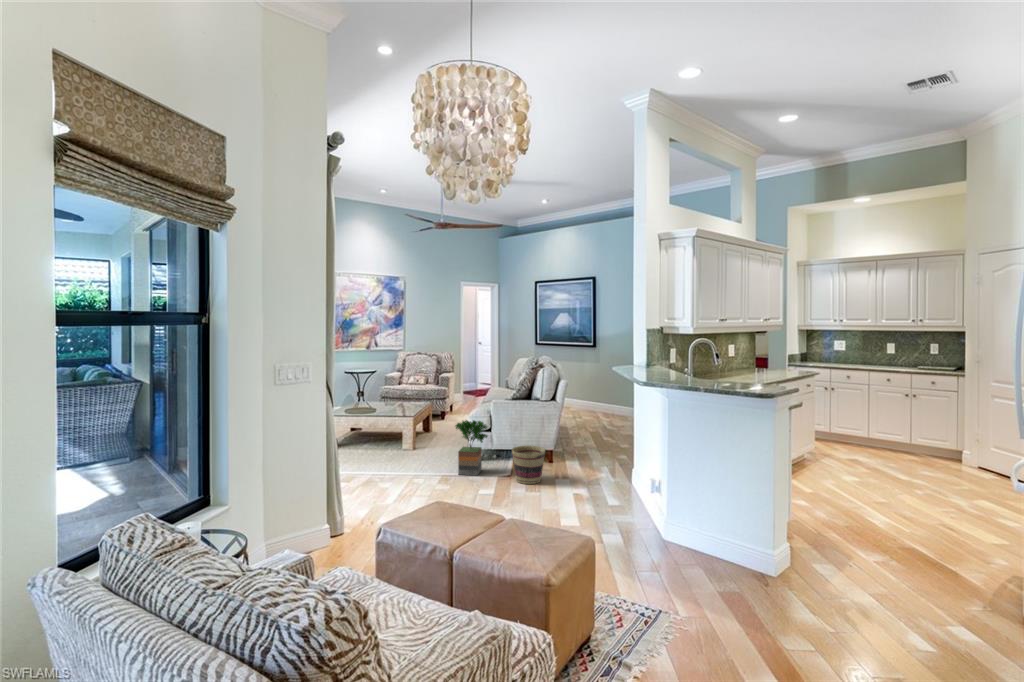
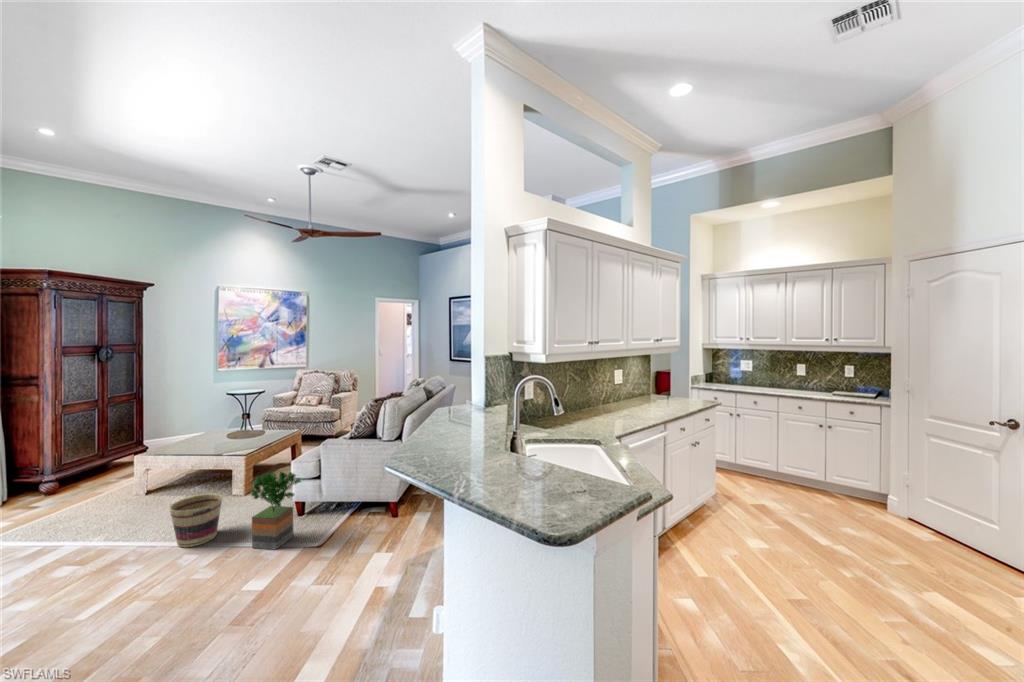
basket: present [512,445,545,484] -> present [170,493,222,547]

